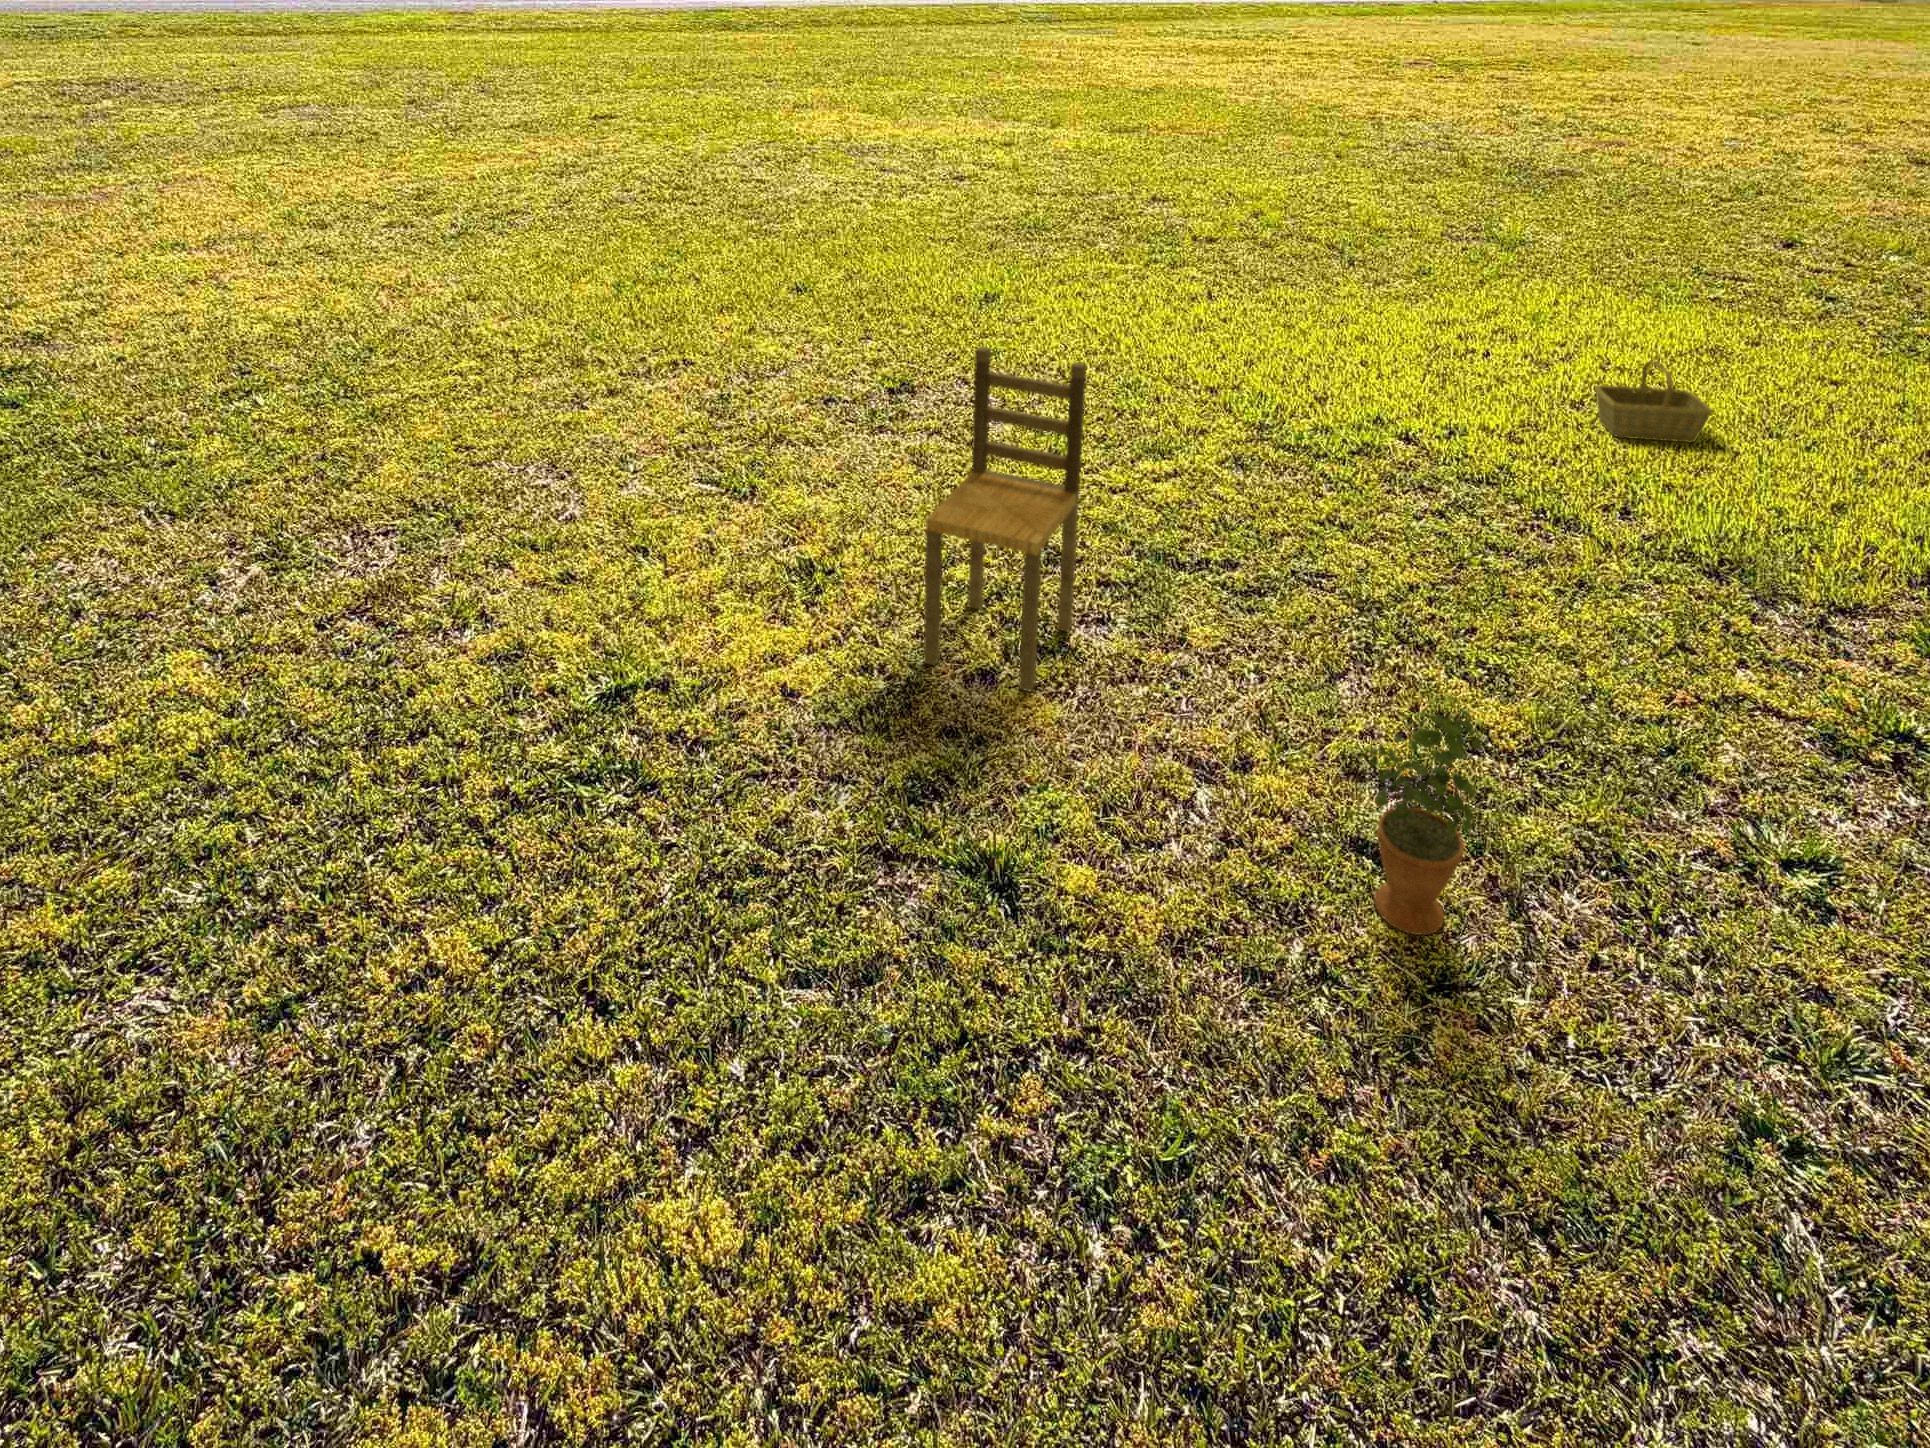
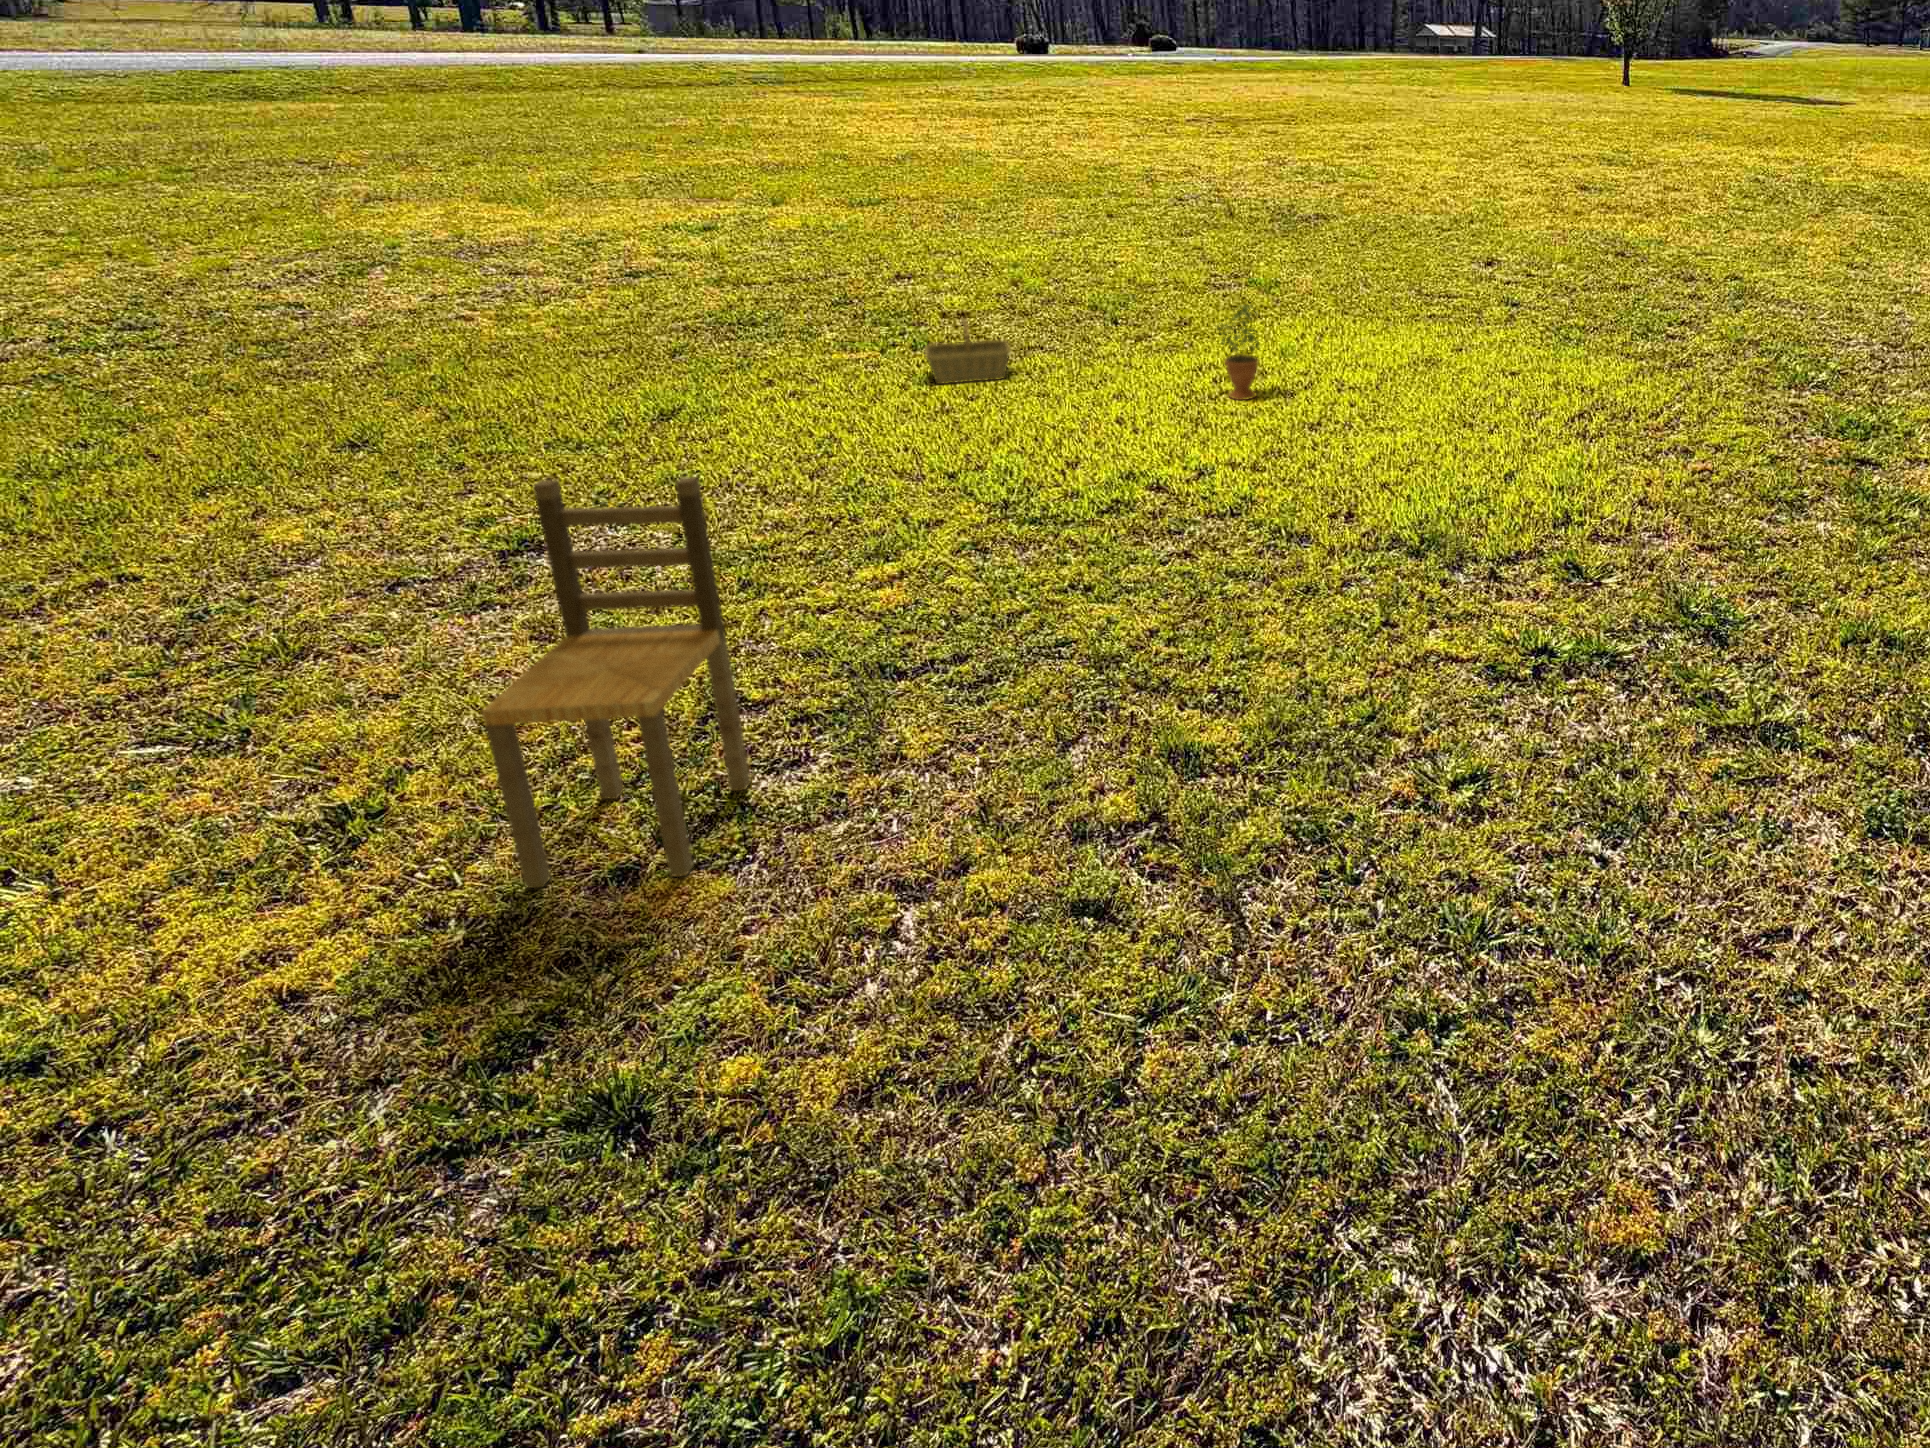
basket: present [1595,361,1713,442] -> present [924,319,1010,384]
potted plant: present [1370,698,1482,935] -> present [1219,304,1259,400]

